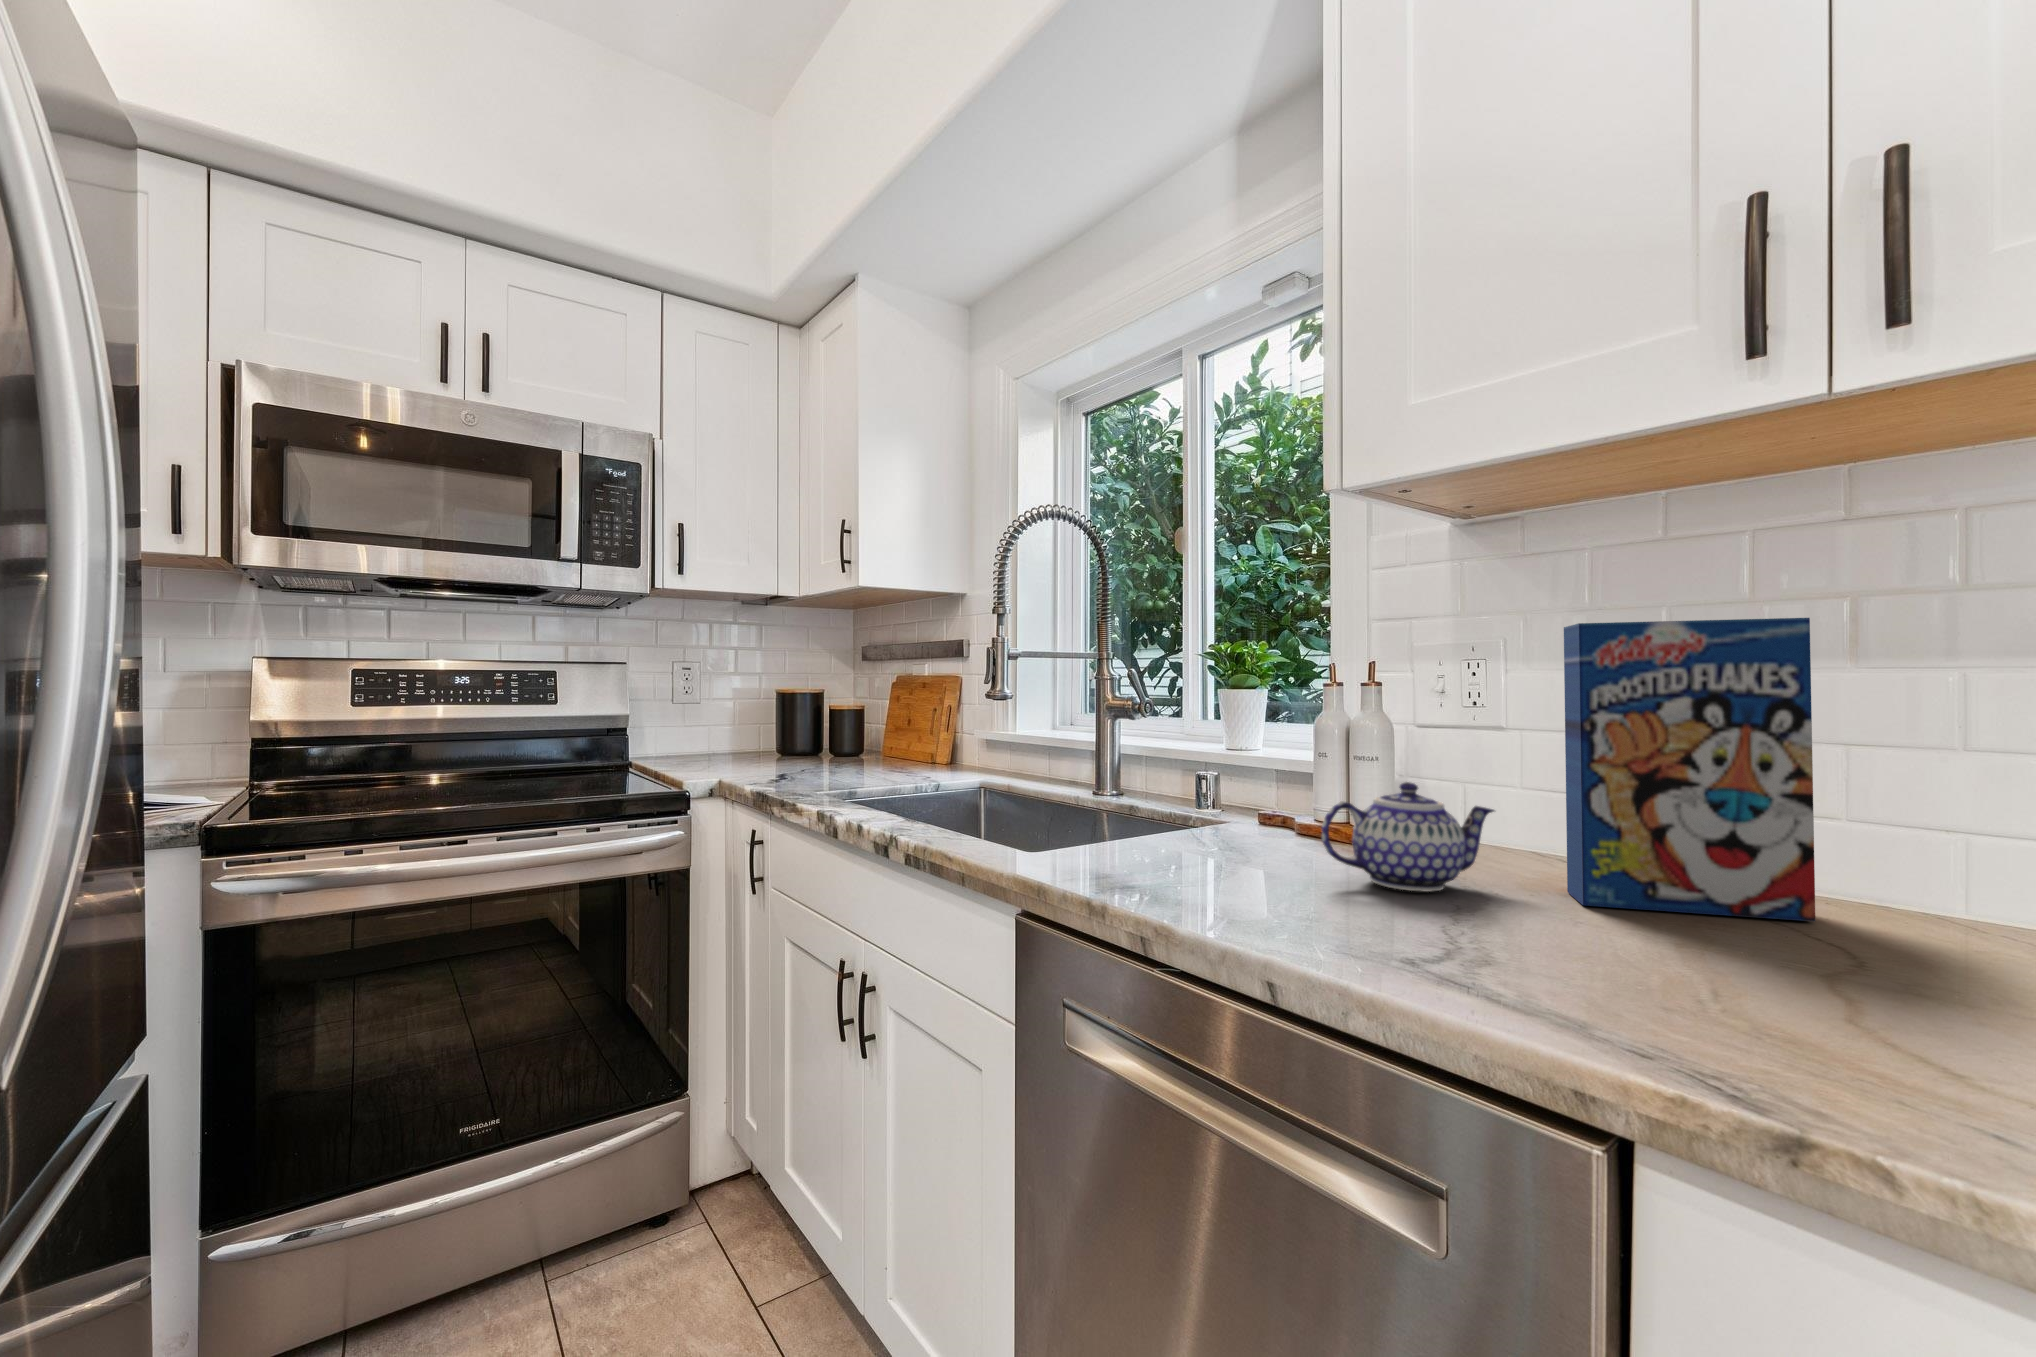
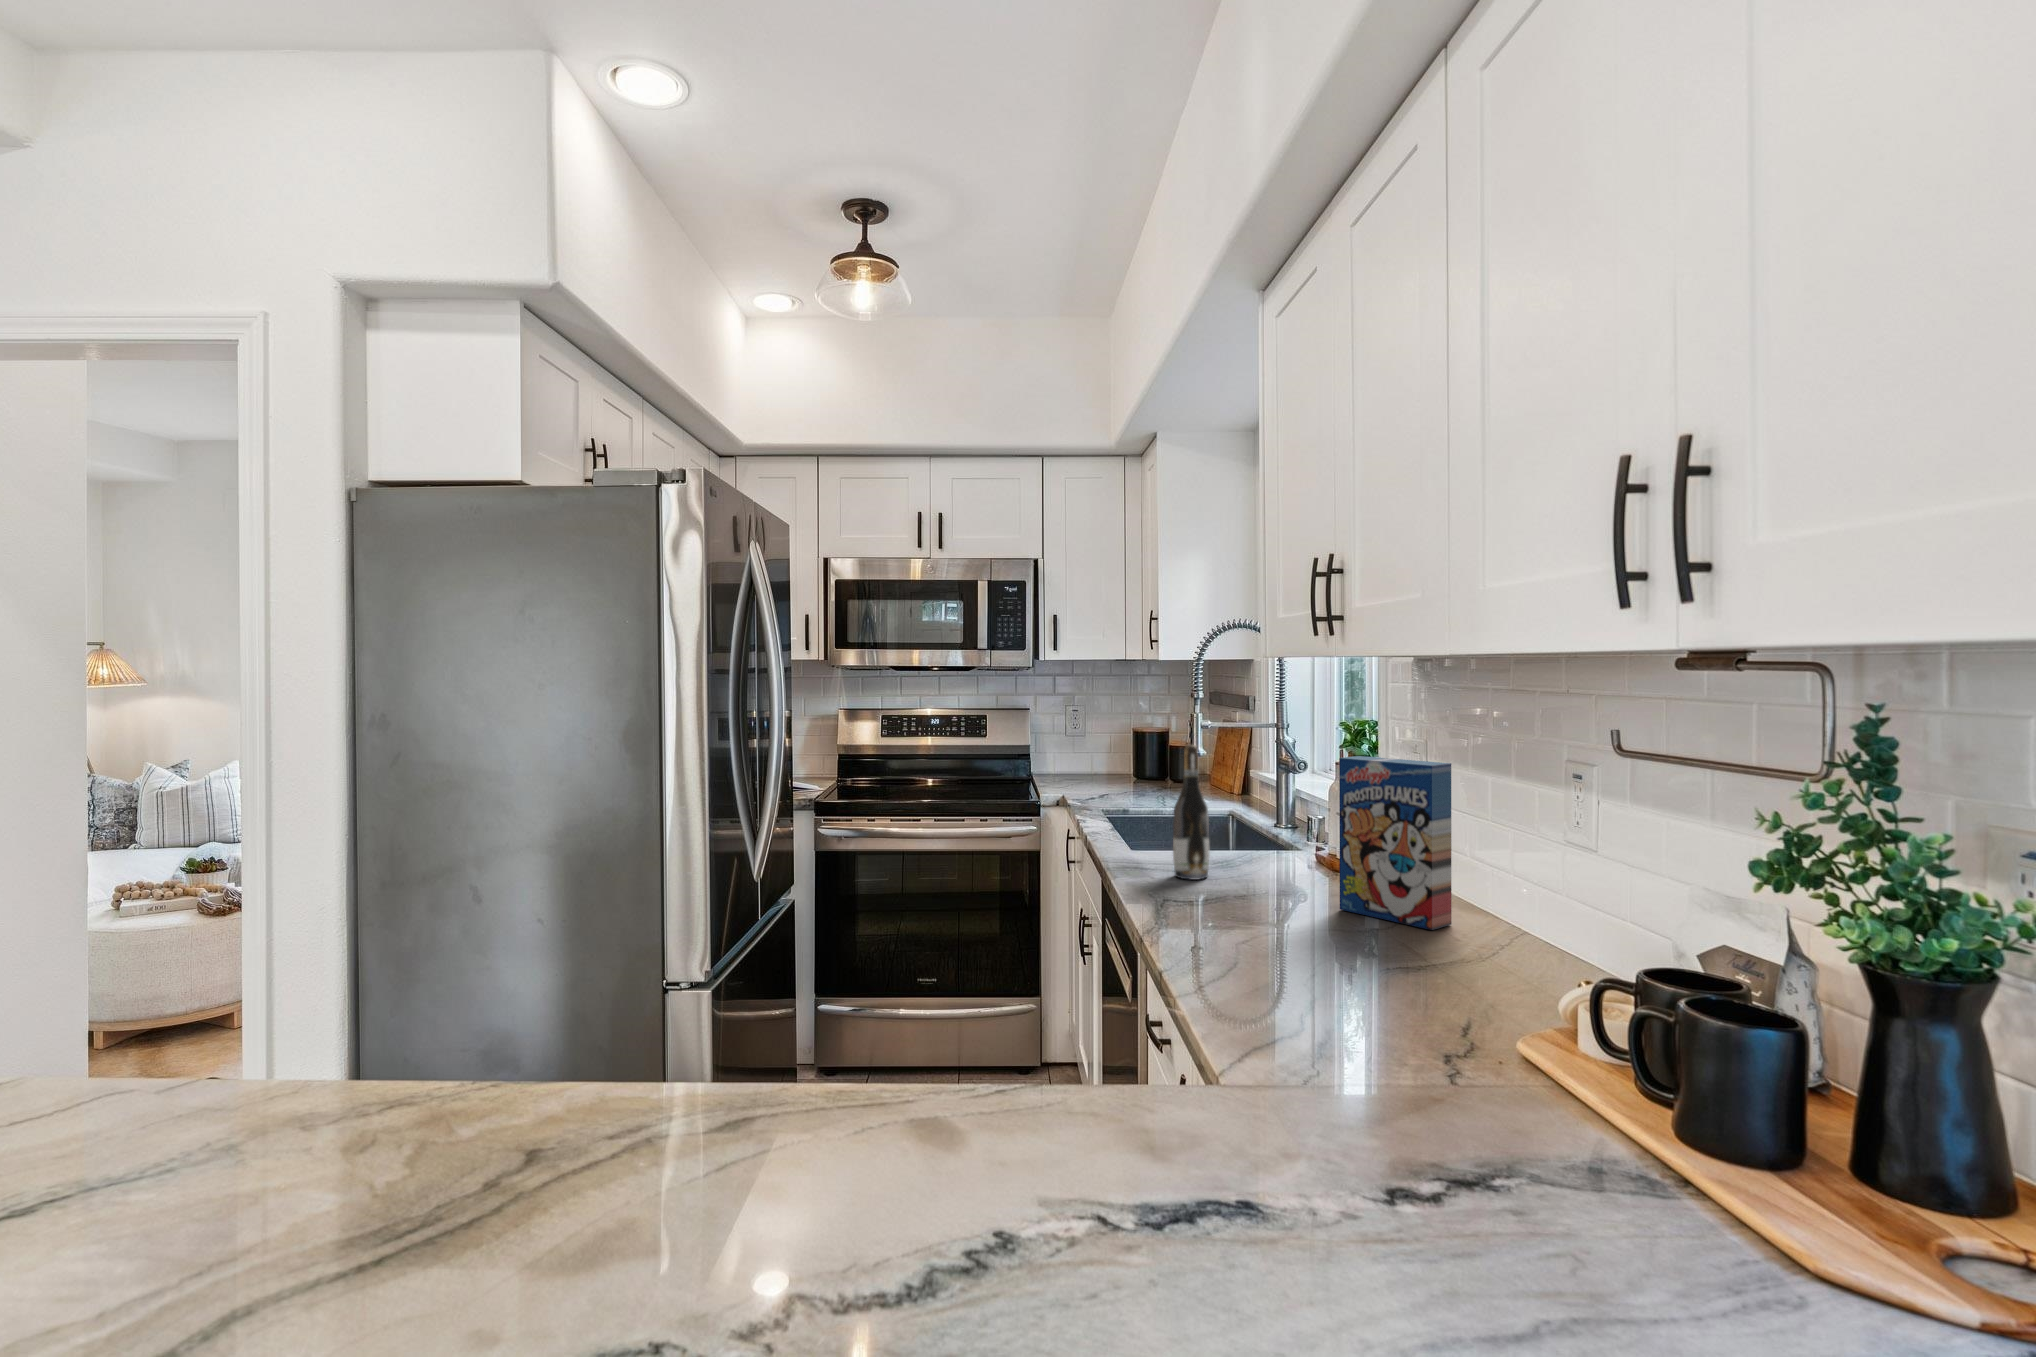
wine bottle: none [1172,630,1242,886] -> present [1173,745,1210,880]
teapot: present [1322,782,1494,892] -> none [1239,835,1331,895]

